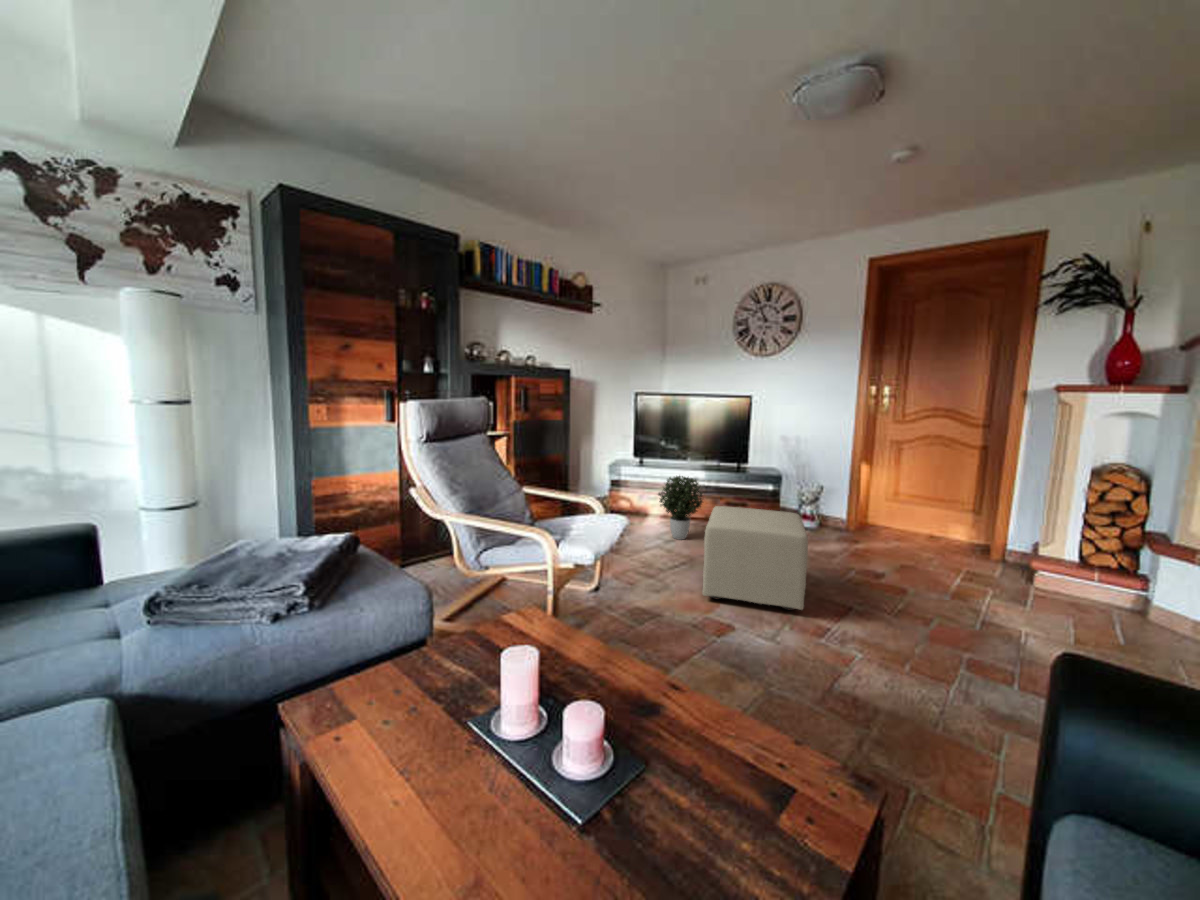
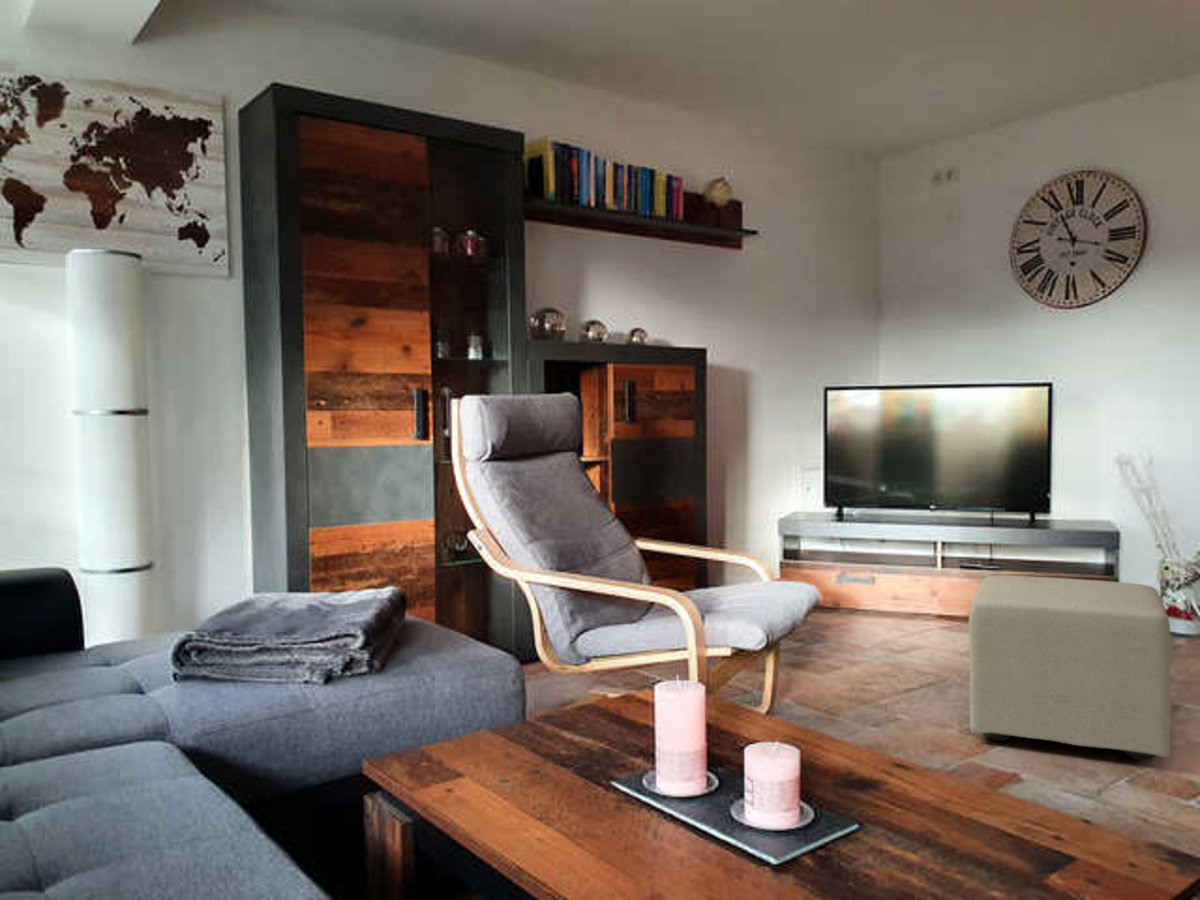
potted plant: present [658,476,703,540] -> none [876,528,967,651]

